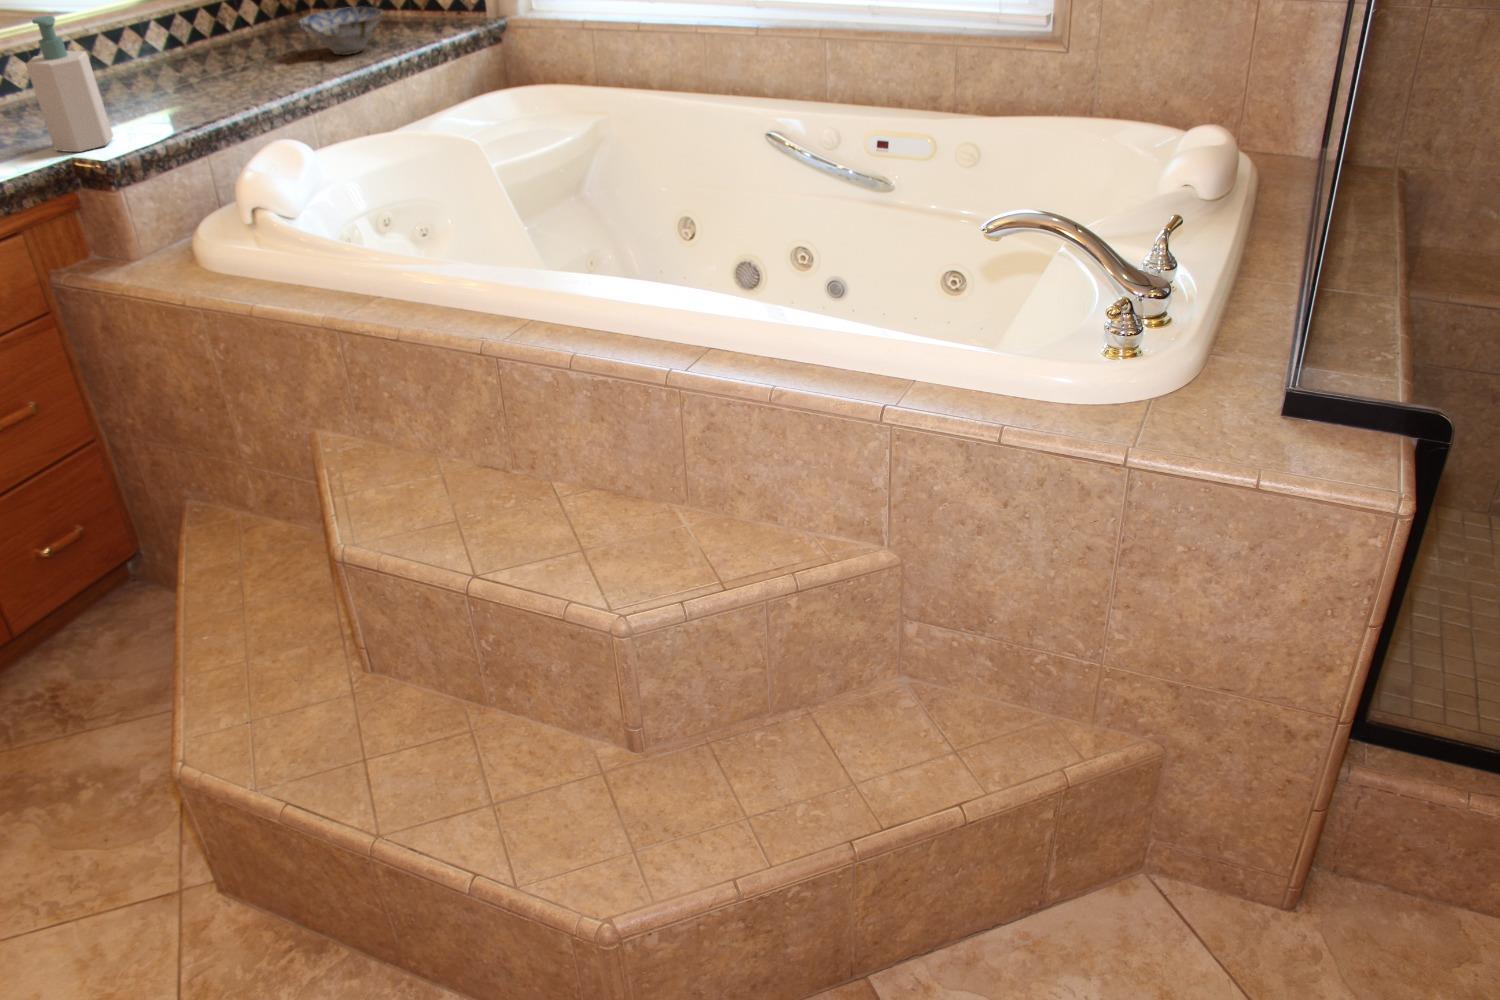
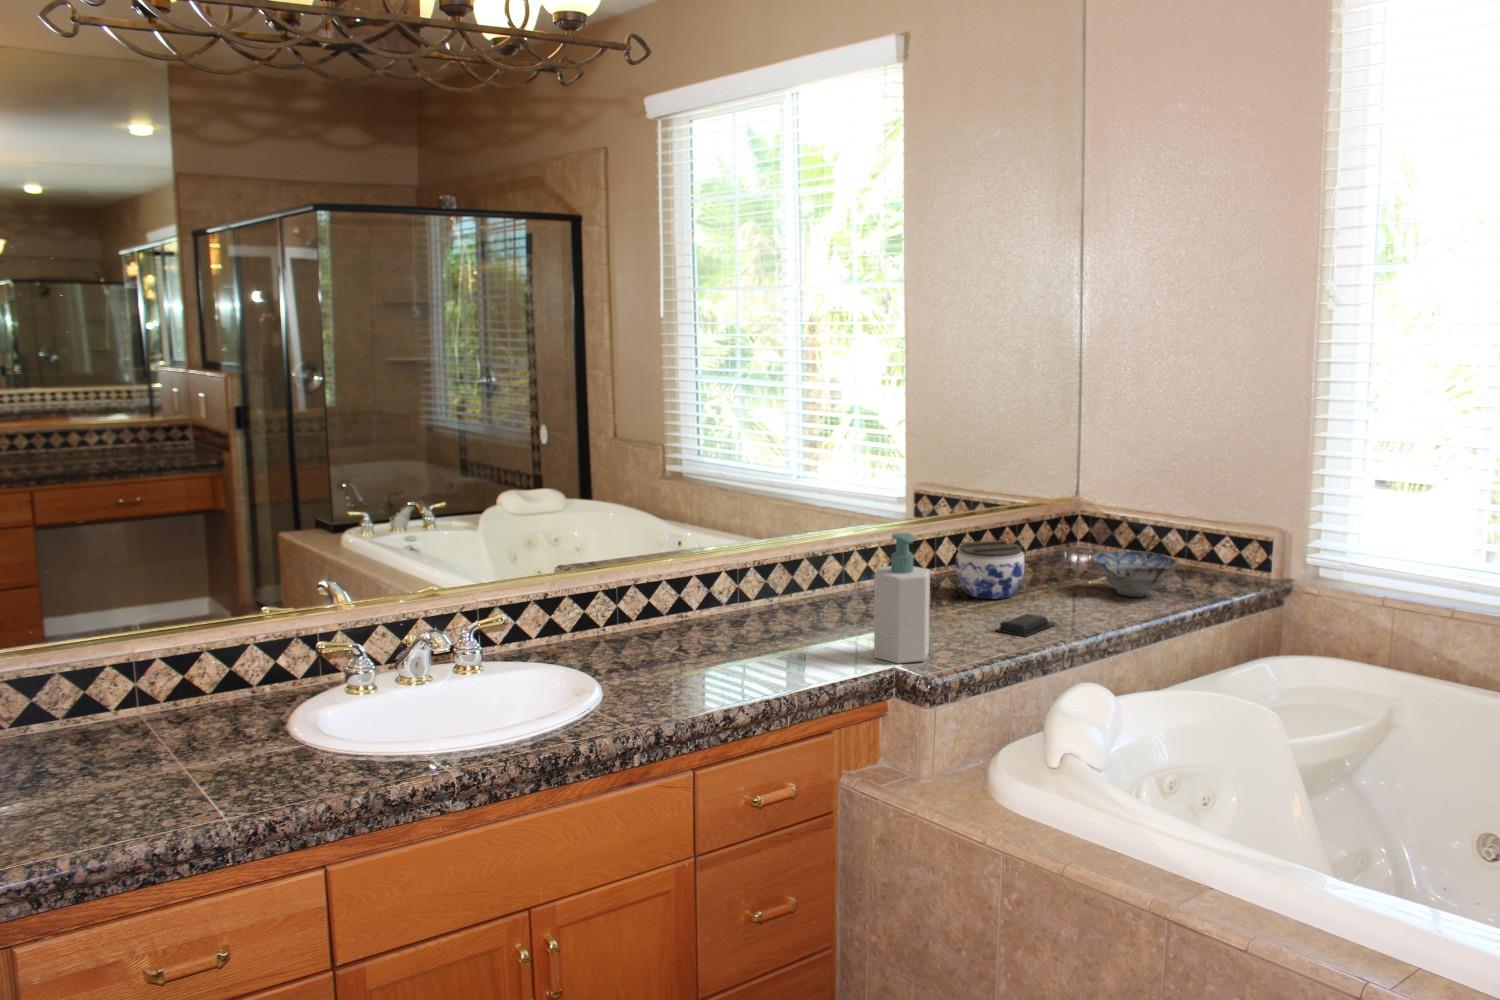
jar: none [157,16,232,79] -> present [956,541,1025,599]
soap bar: none [194,85,259,108] -> present [996,614,1056,637]

